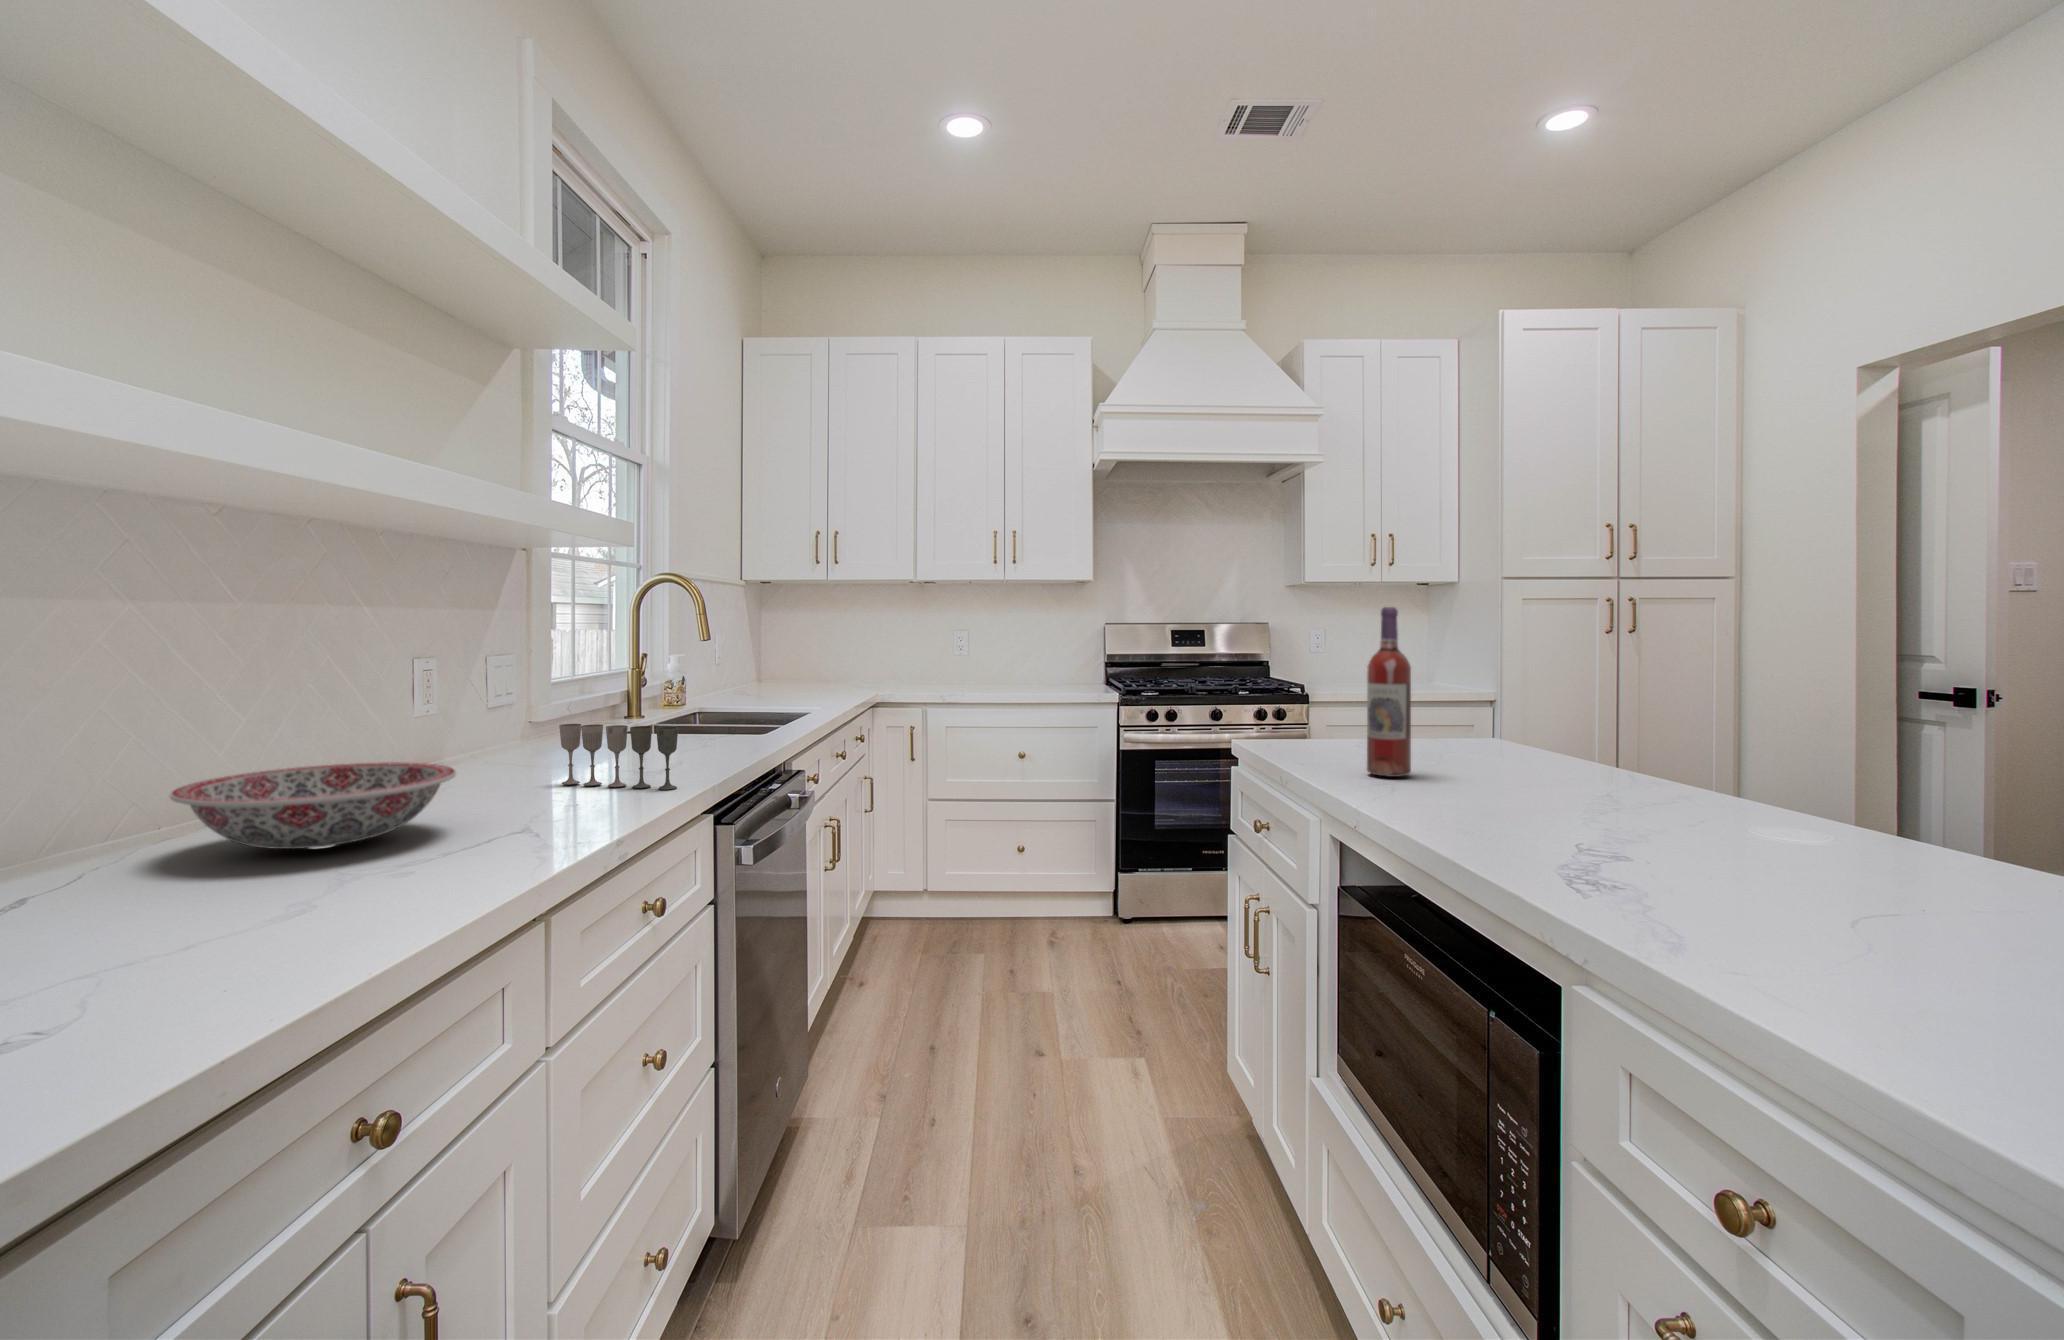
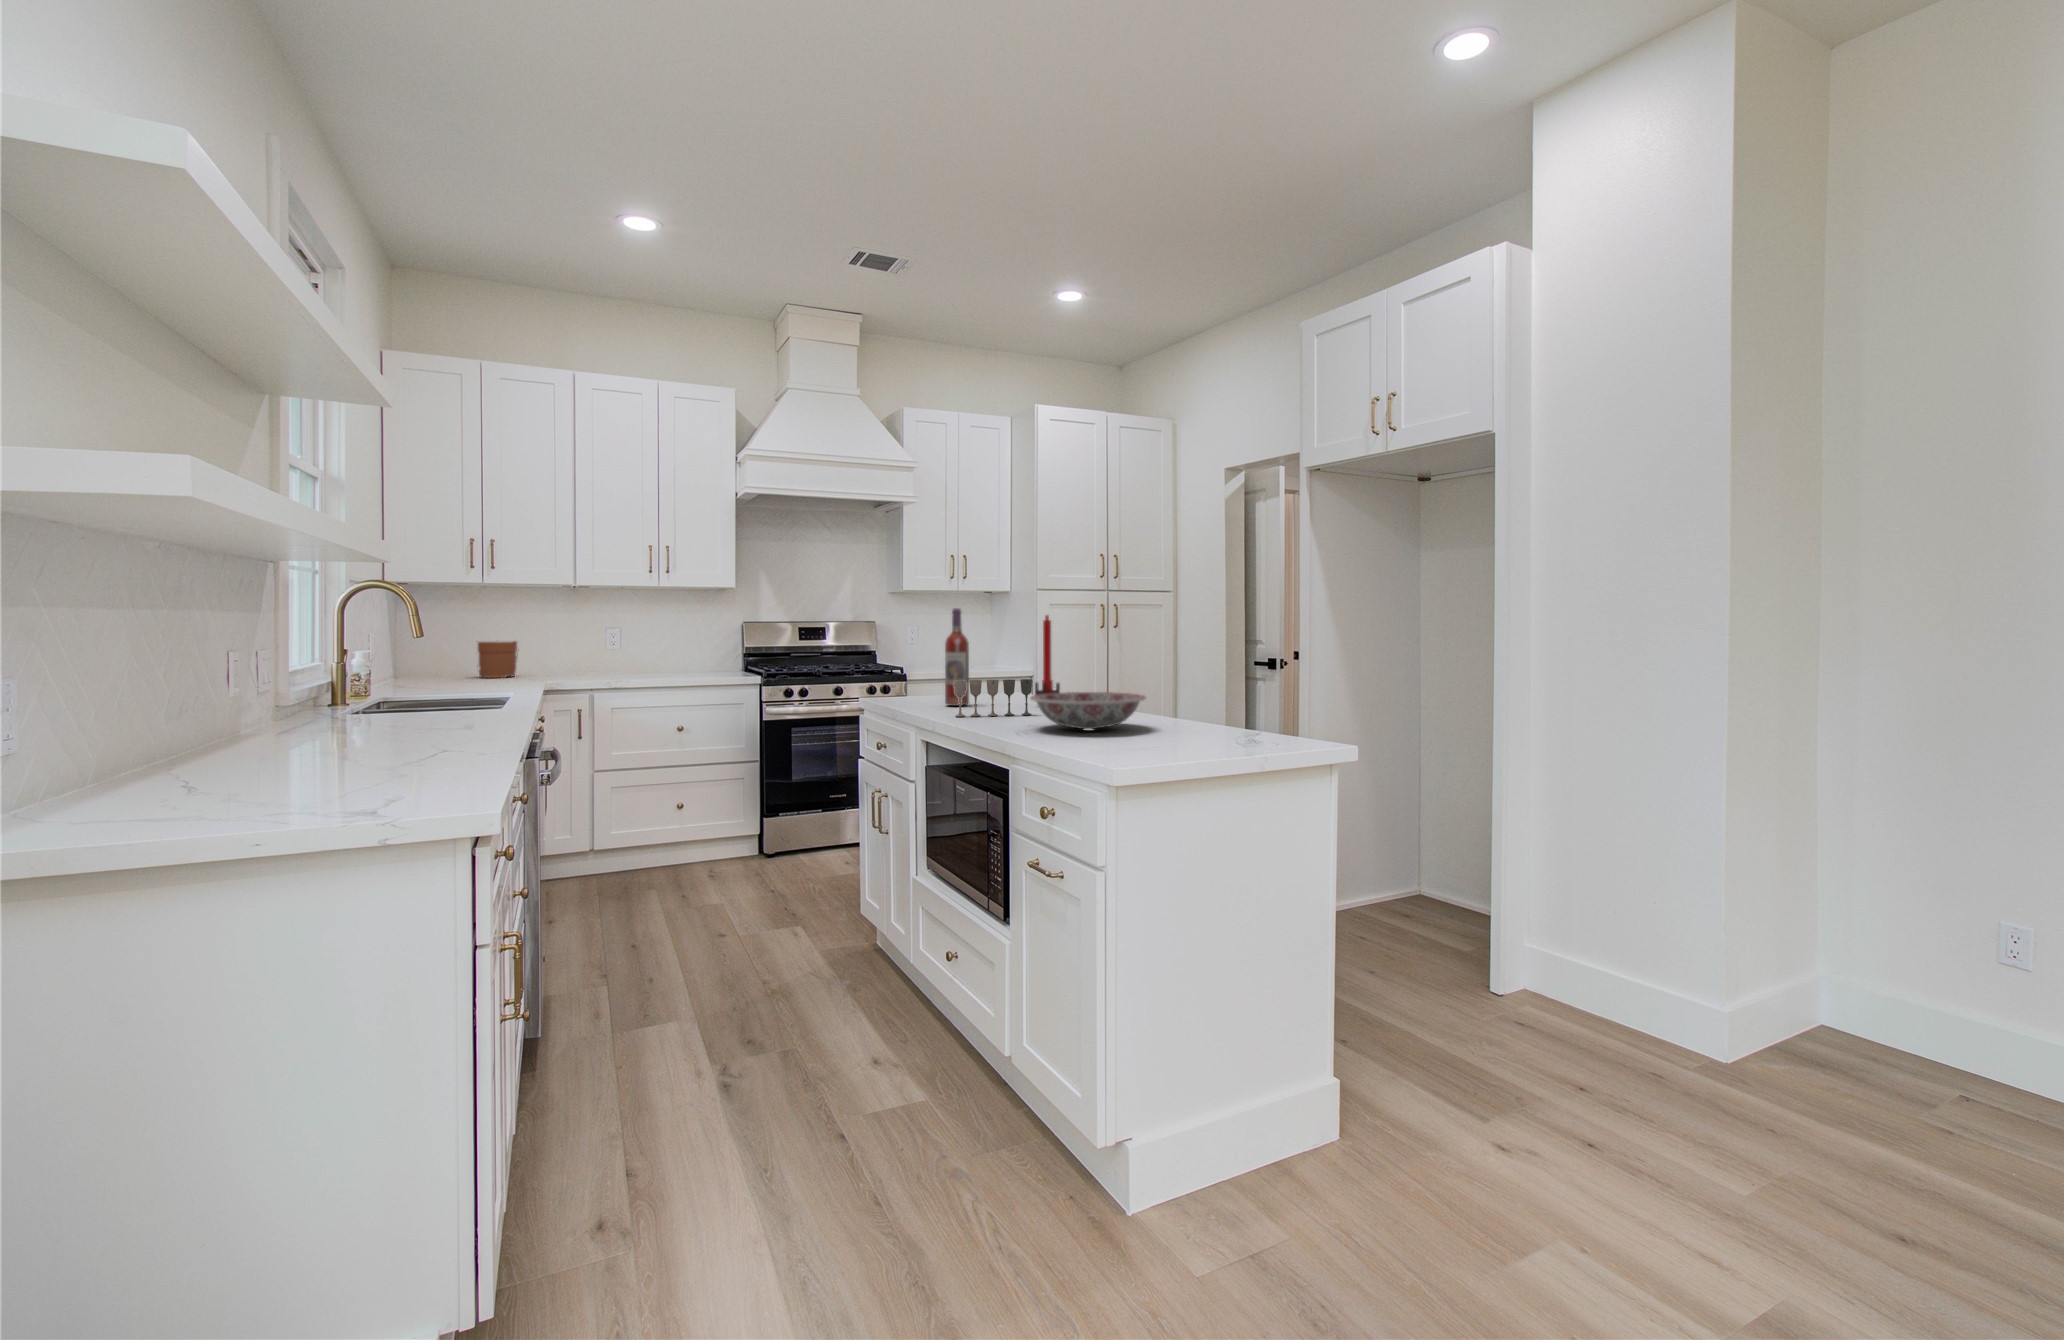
candle: none [1542,619,1596,790] -> present [1035,615,1060,695]
plant pot: none [827,624,870,684] -> present [477,641,519,678]
wine glass: present [559,724,678,790] -> present [954,679,1032,717]
ceramic bowl: present [170,763,456,849] -> present [1030,692,1146,729]

